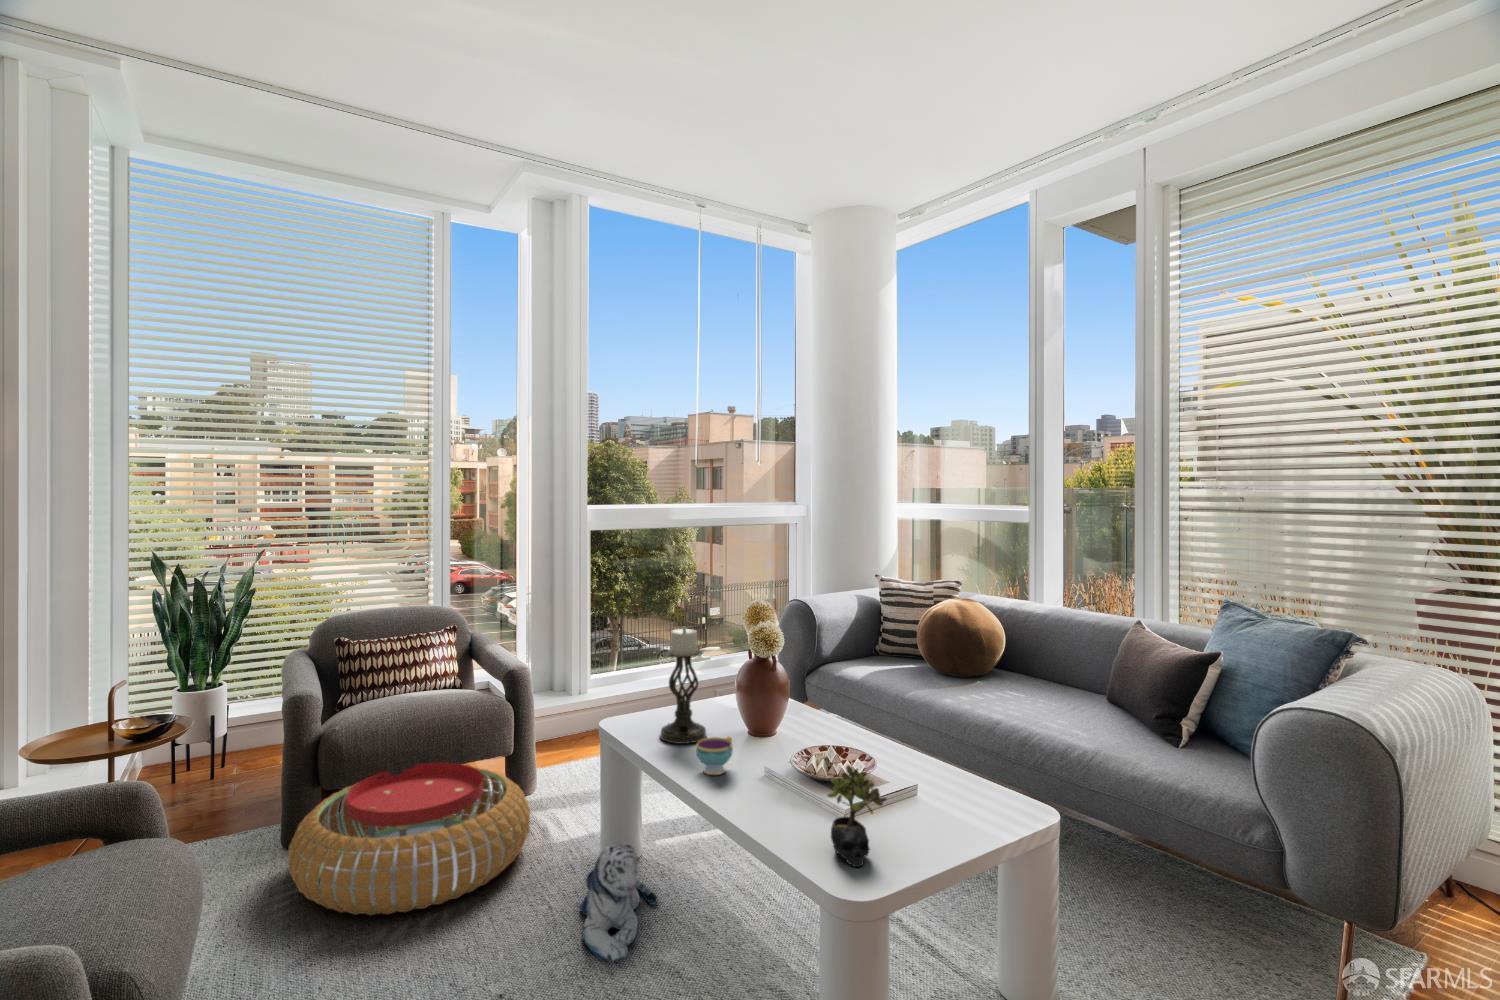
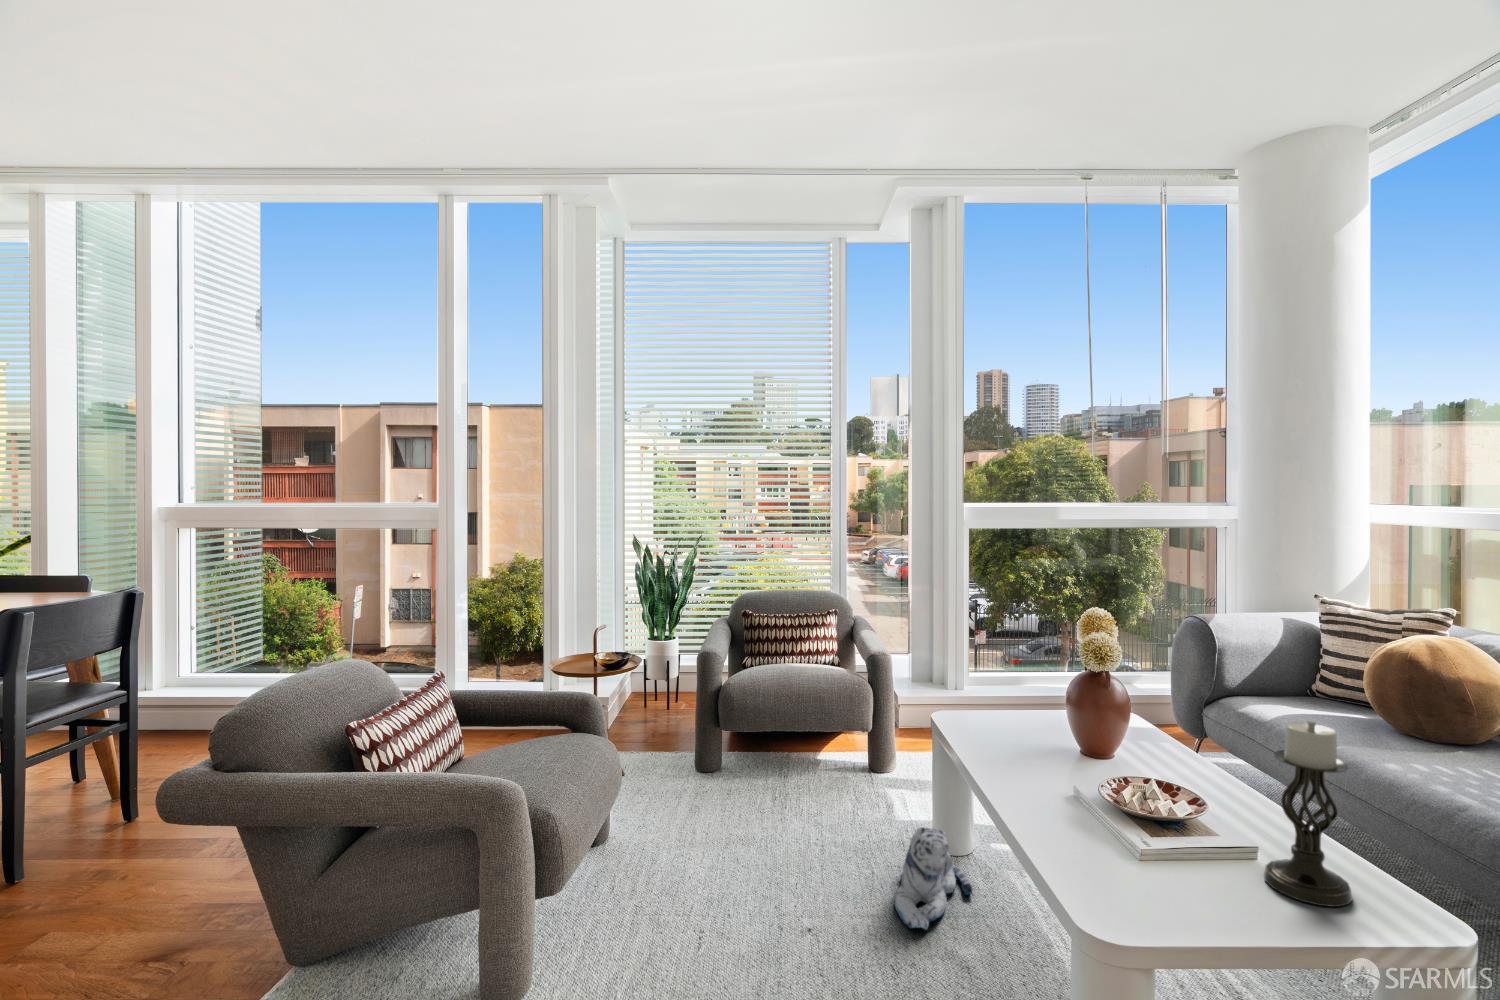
candle holder: present [660,627,706,744] -> present [1264,721,1352,907]
teacup: present [696,737,733,775] -> none [1007,746,1050,784]
pouf: present [289,763,530,915] -> none [693,724,877,841]
succulent plant: present [828,765,887,867] -> none [1098,796,1167,903]

